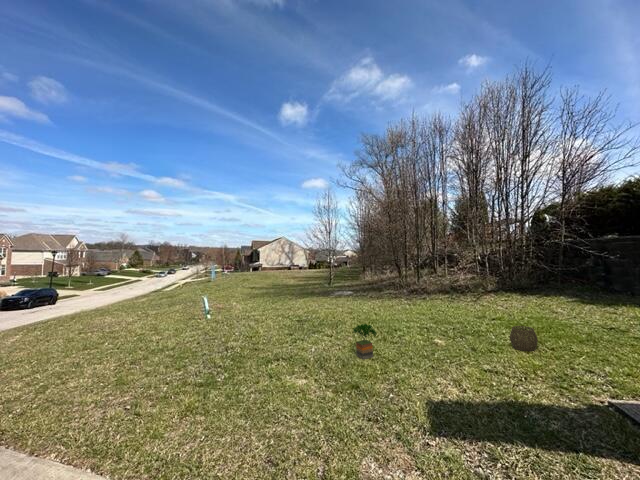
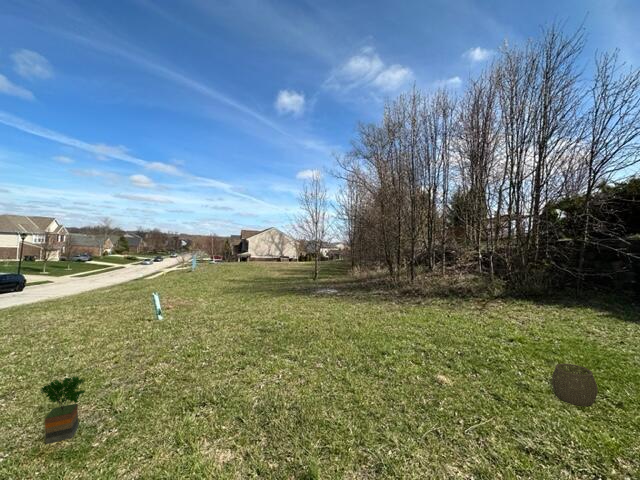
potted tree: present [353,324,377,359] -> present [41,377,85,444]

